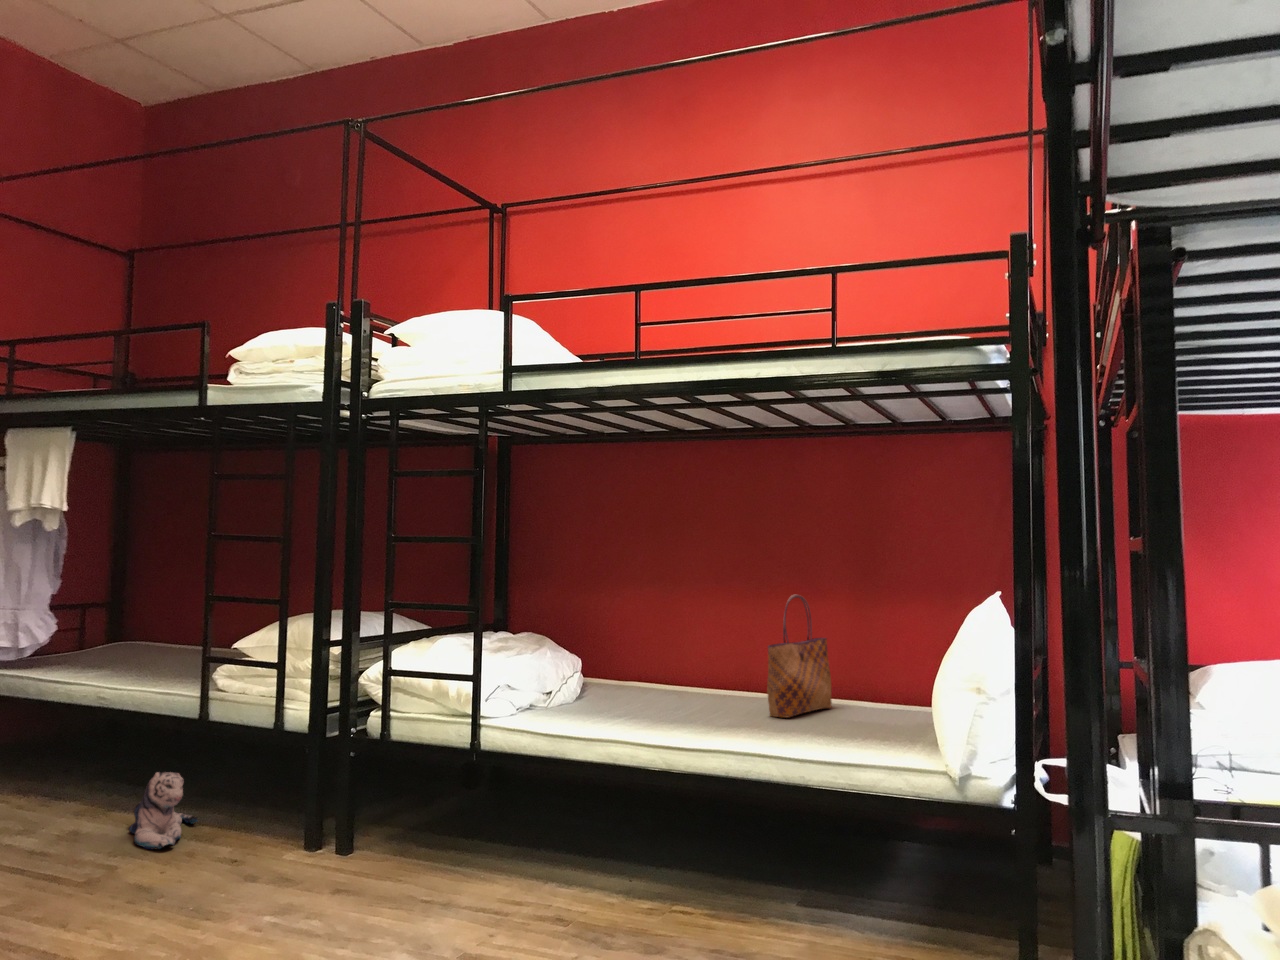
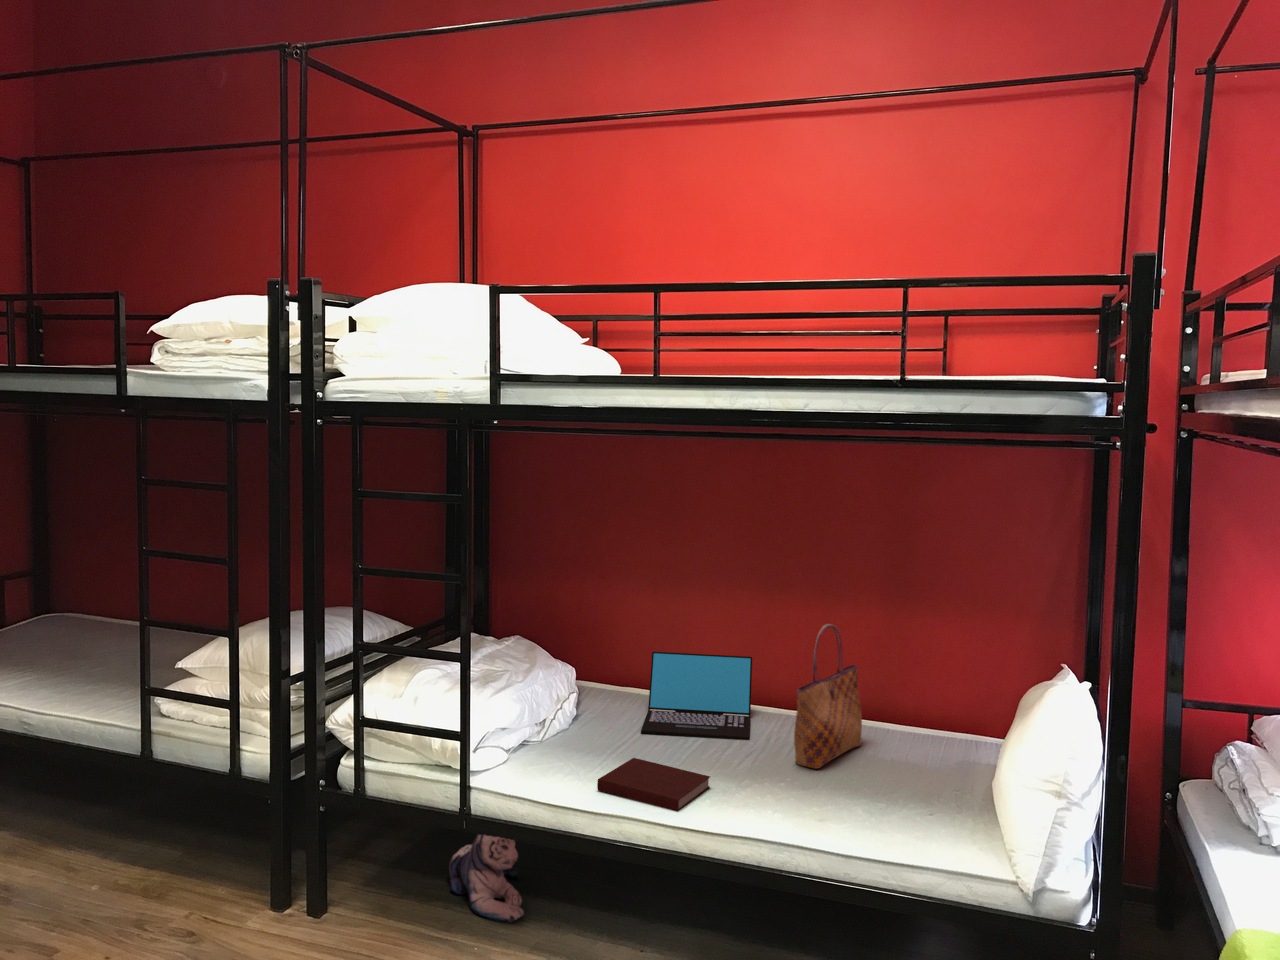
laptop: none [635,640,738,706] -> present [641,652,752,740]
notebook: none [591,707,690,736] -> present [597,758,710,811]
plush toy: present [128,772,197,850] -> present [449,835,524,922]

